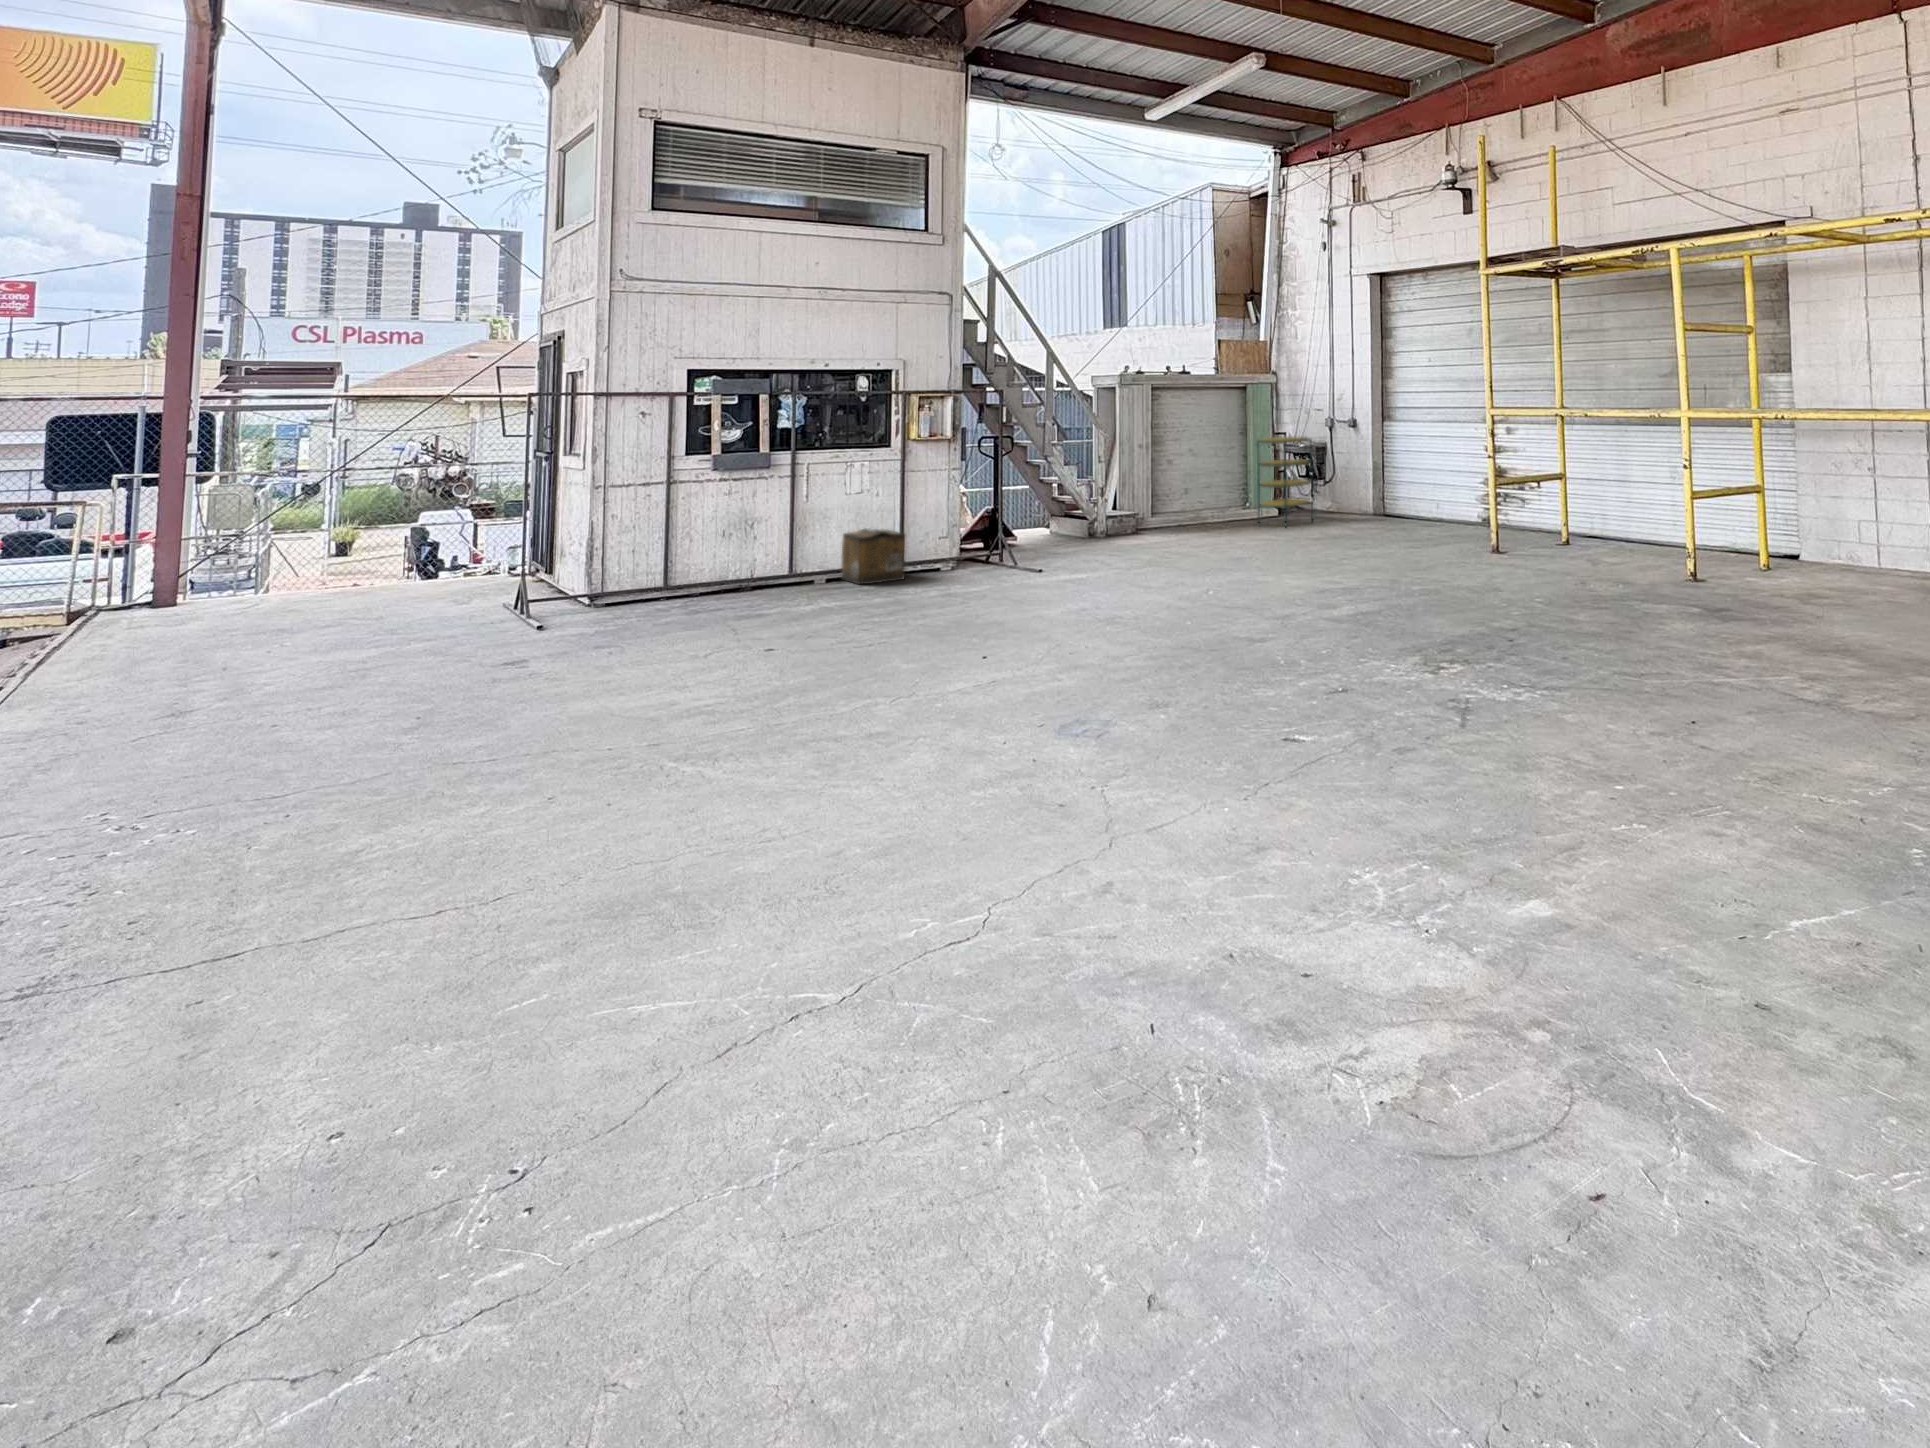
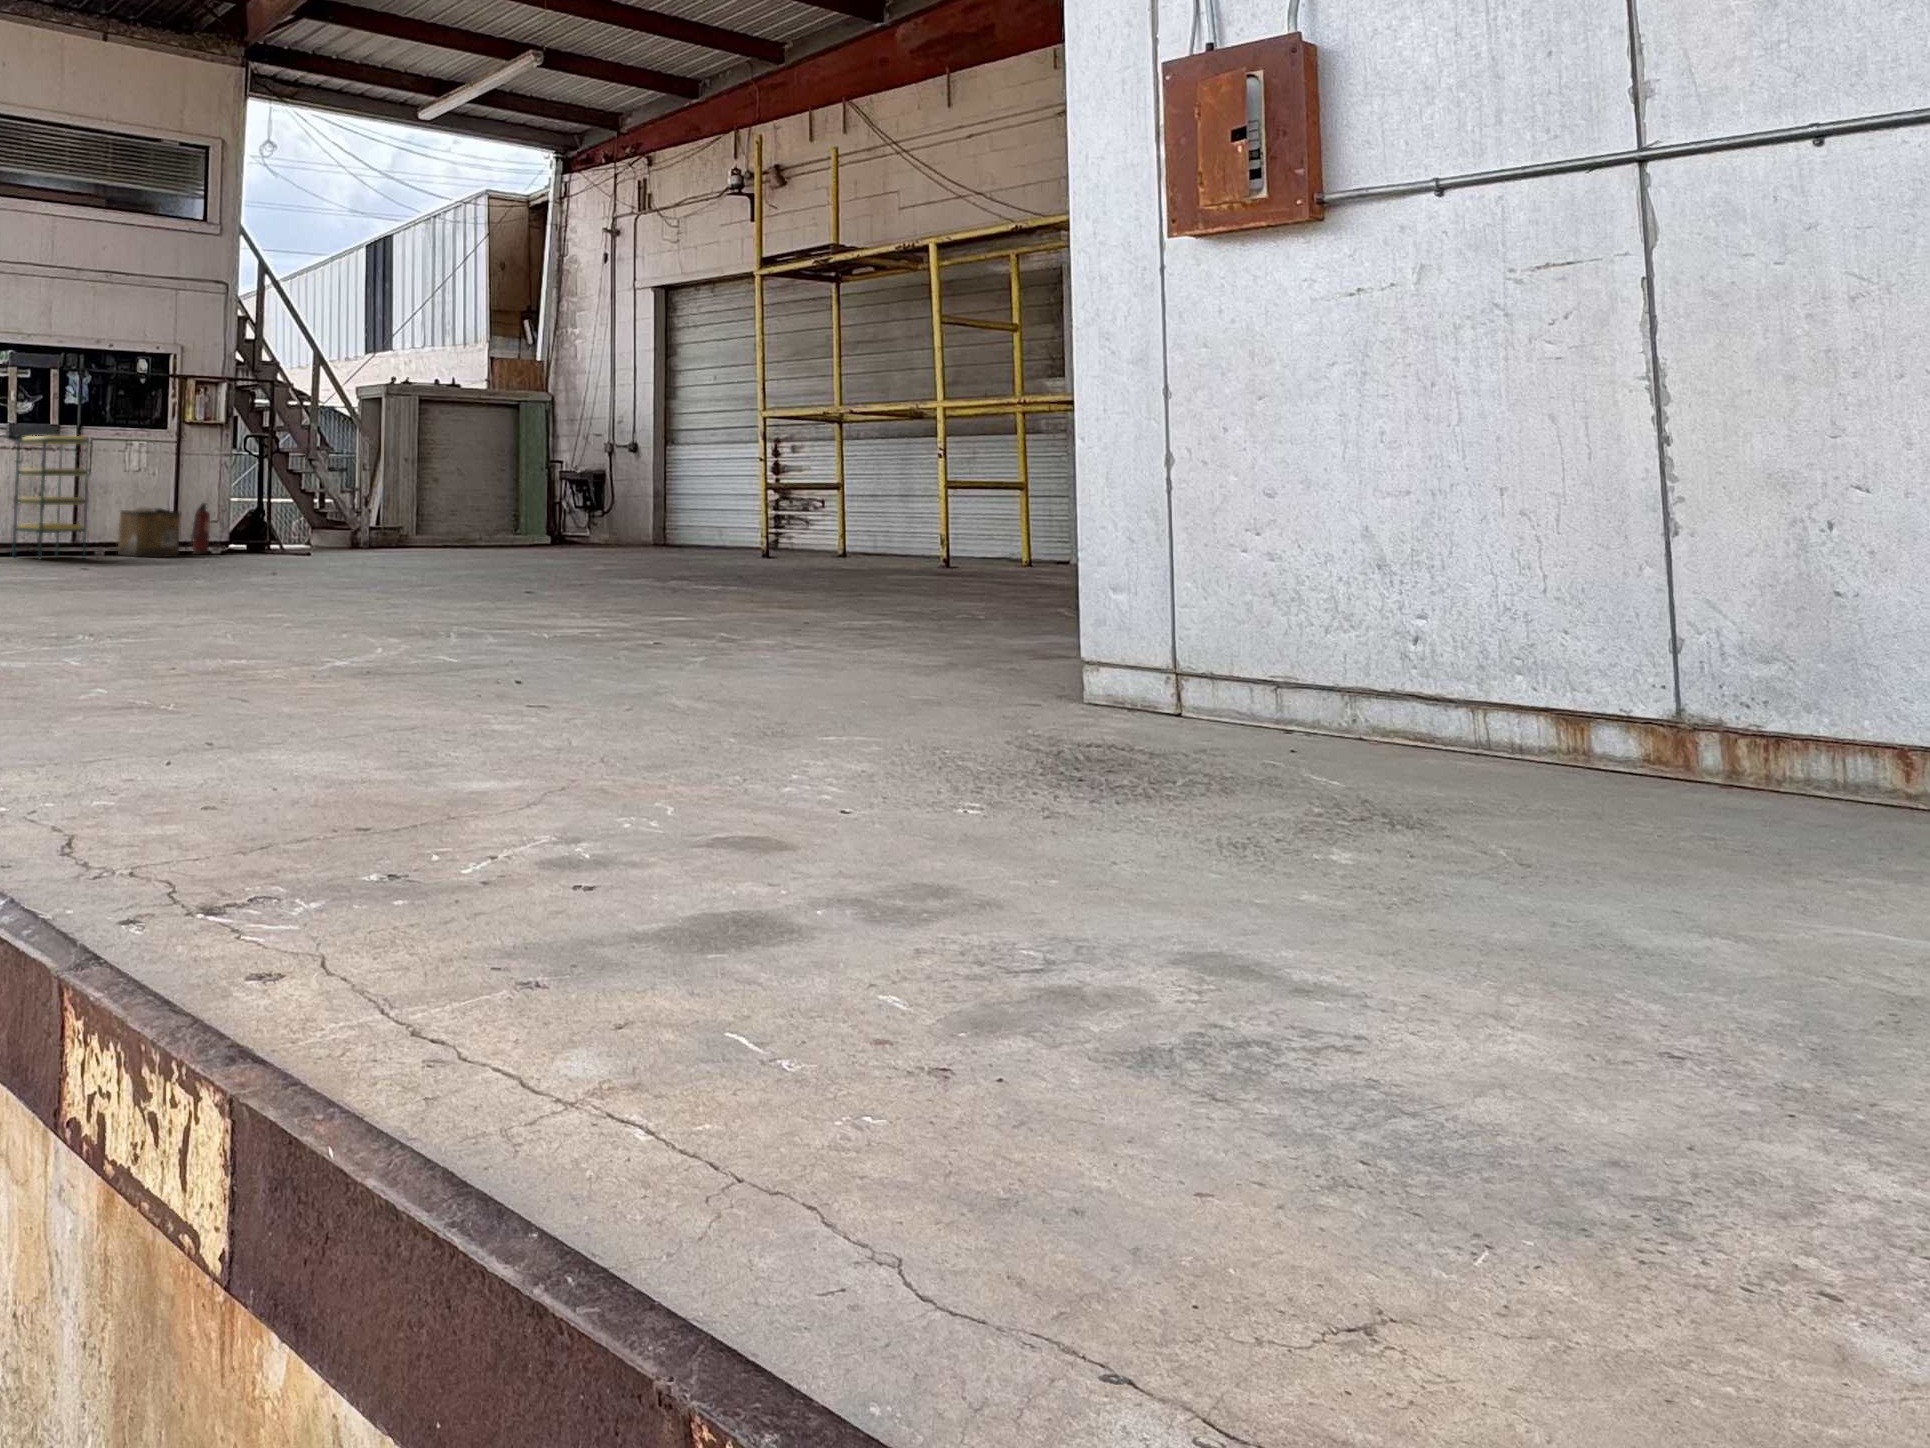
shelving unit: present [1257,437,1313,523] -> present [12,436,90,559]
fire extinguisher: none [917,518,939,571] -> present [190,503,210,554]

